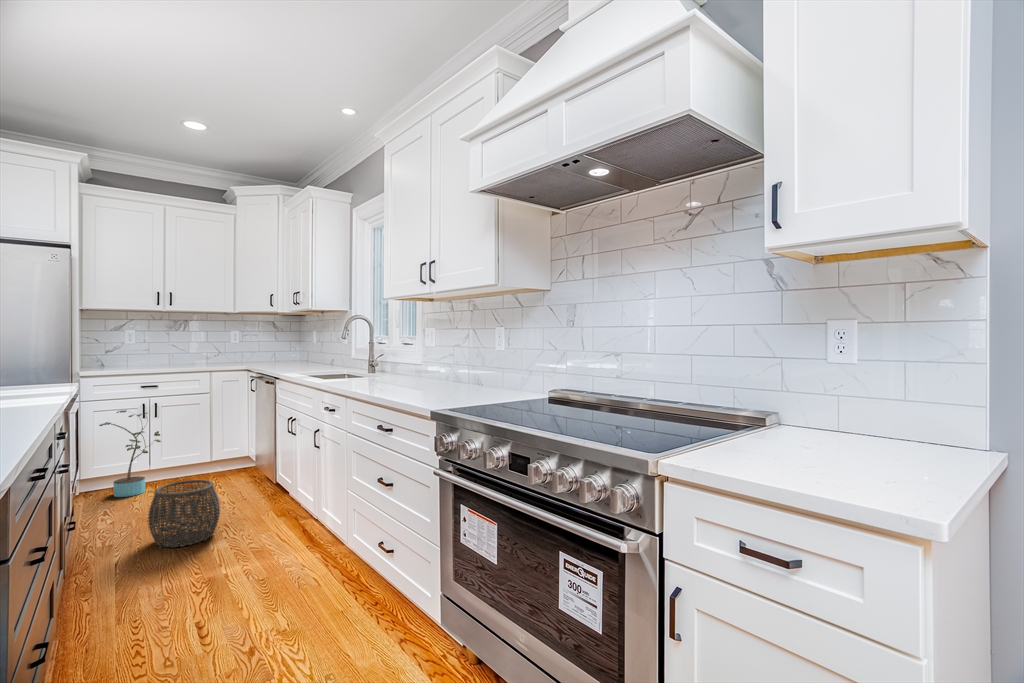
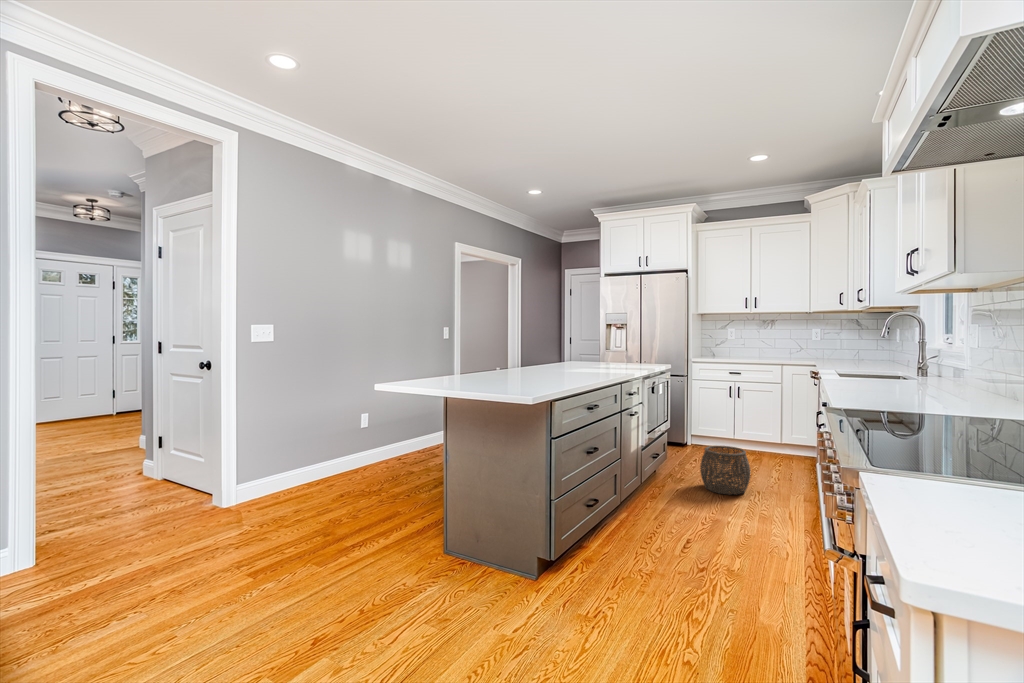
potted plant: present [99,410,161,497] -> none [699,388,738,452]

